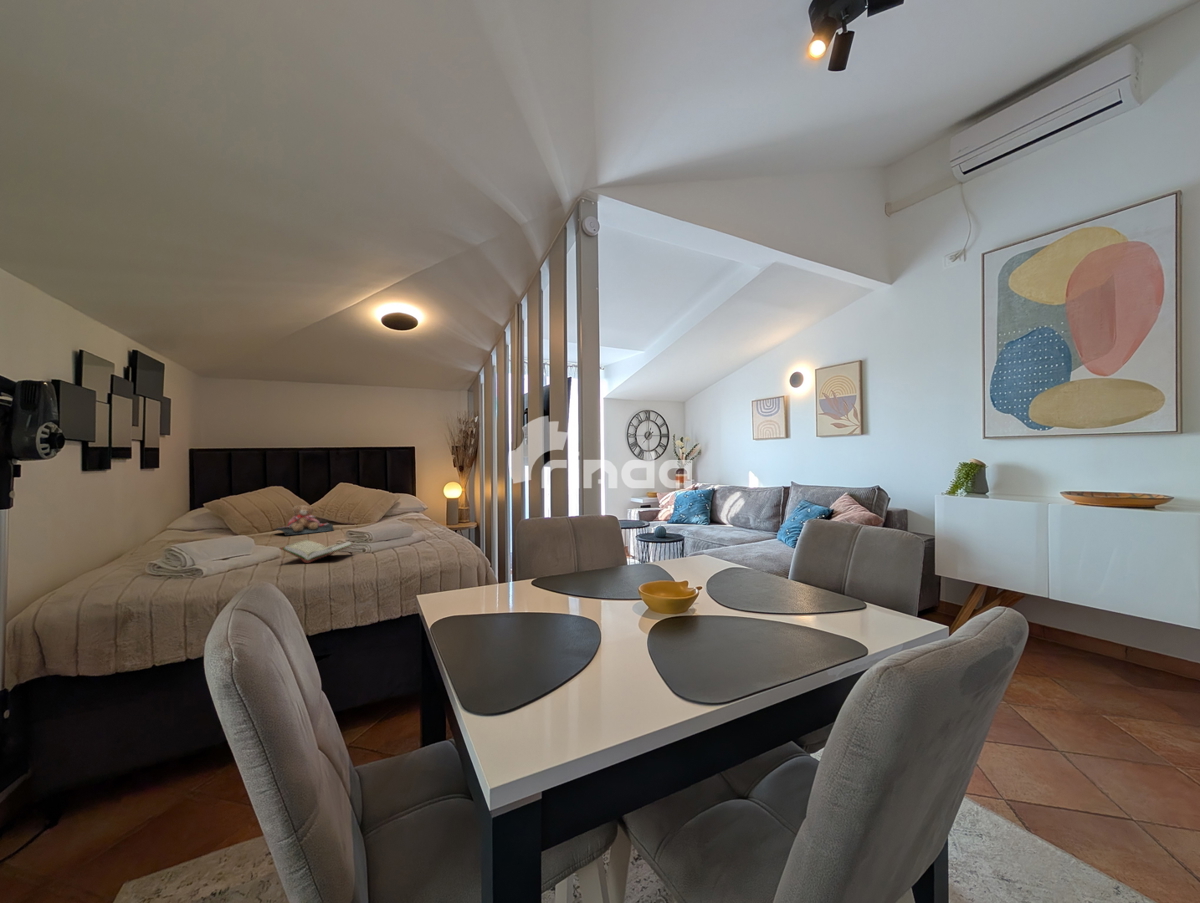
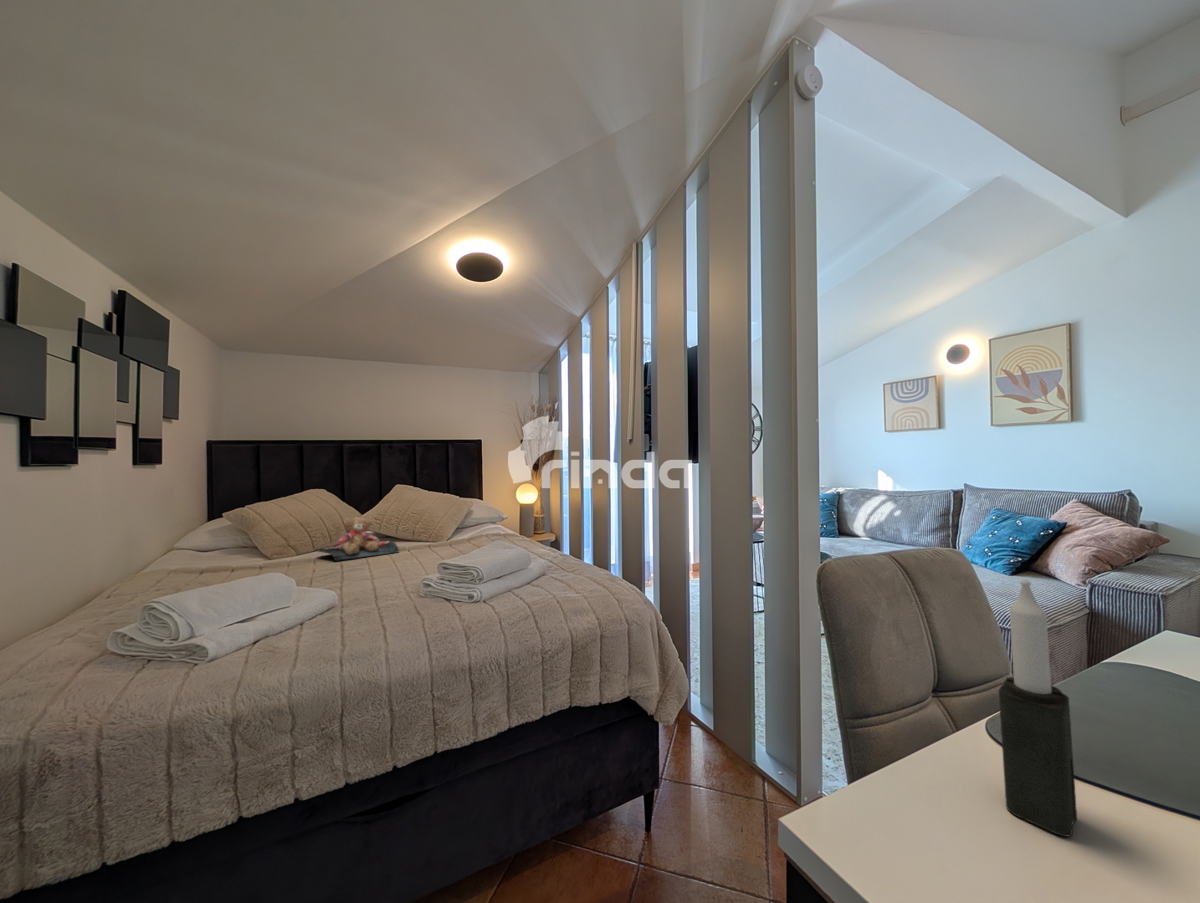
candle: none [489,511,510,594] -> present [999,579,1077,836]
book: present [280,540,352,563] -> none [347,581,463,628]

